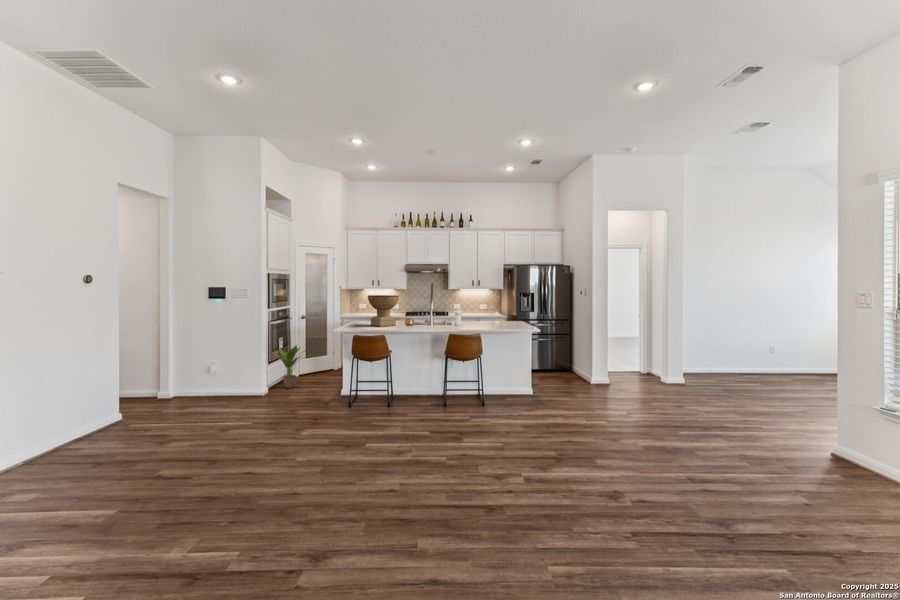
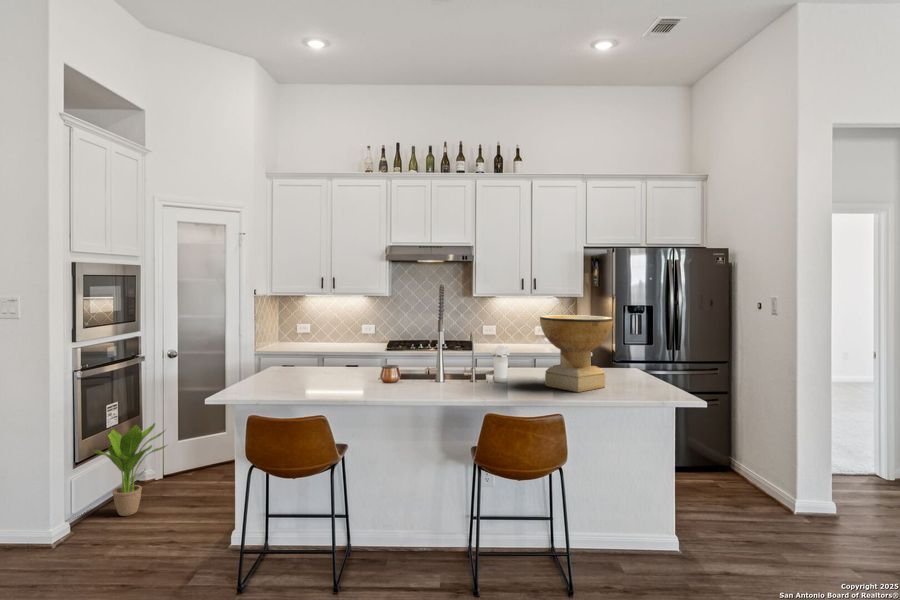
decorative bowl: present [368,295,399,327] -> present [540,315,613,392]

